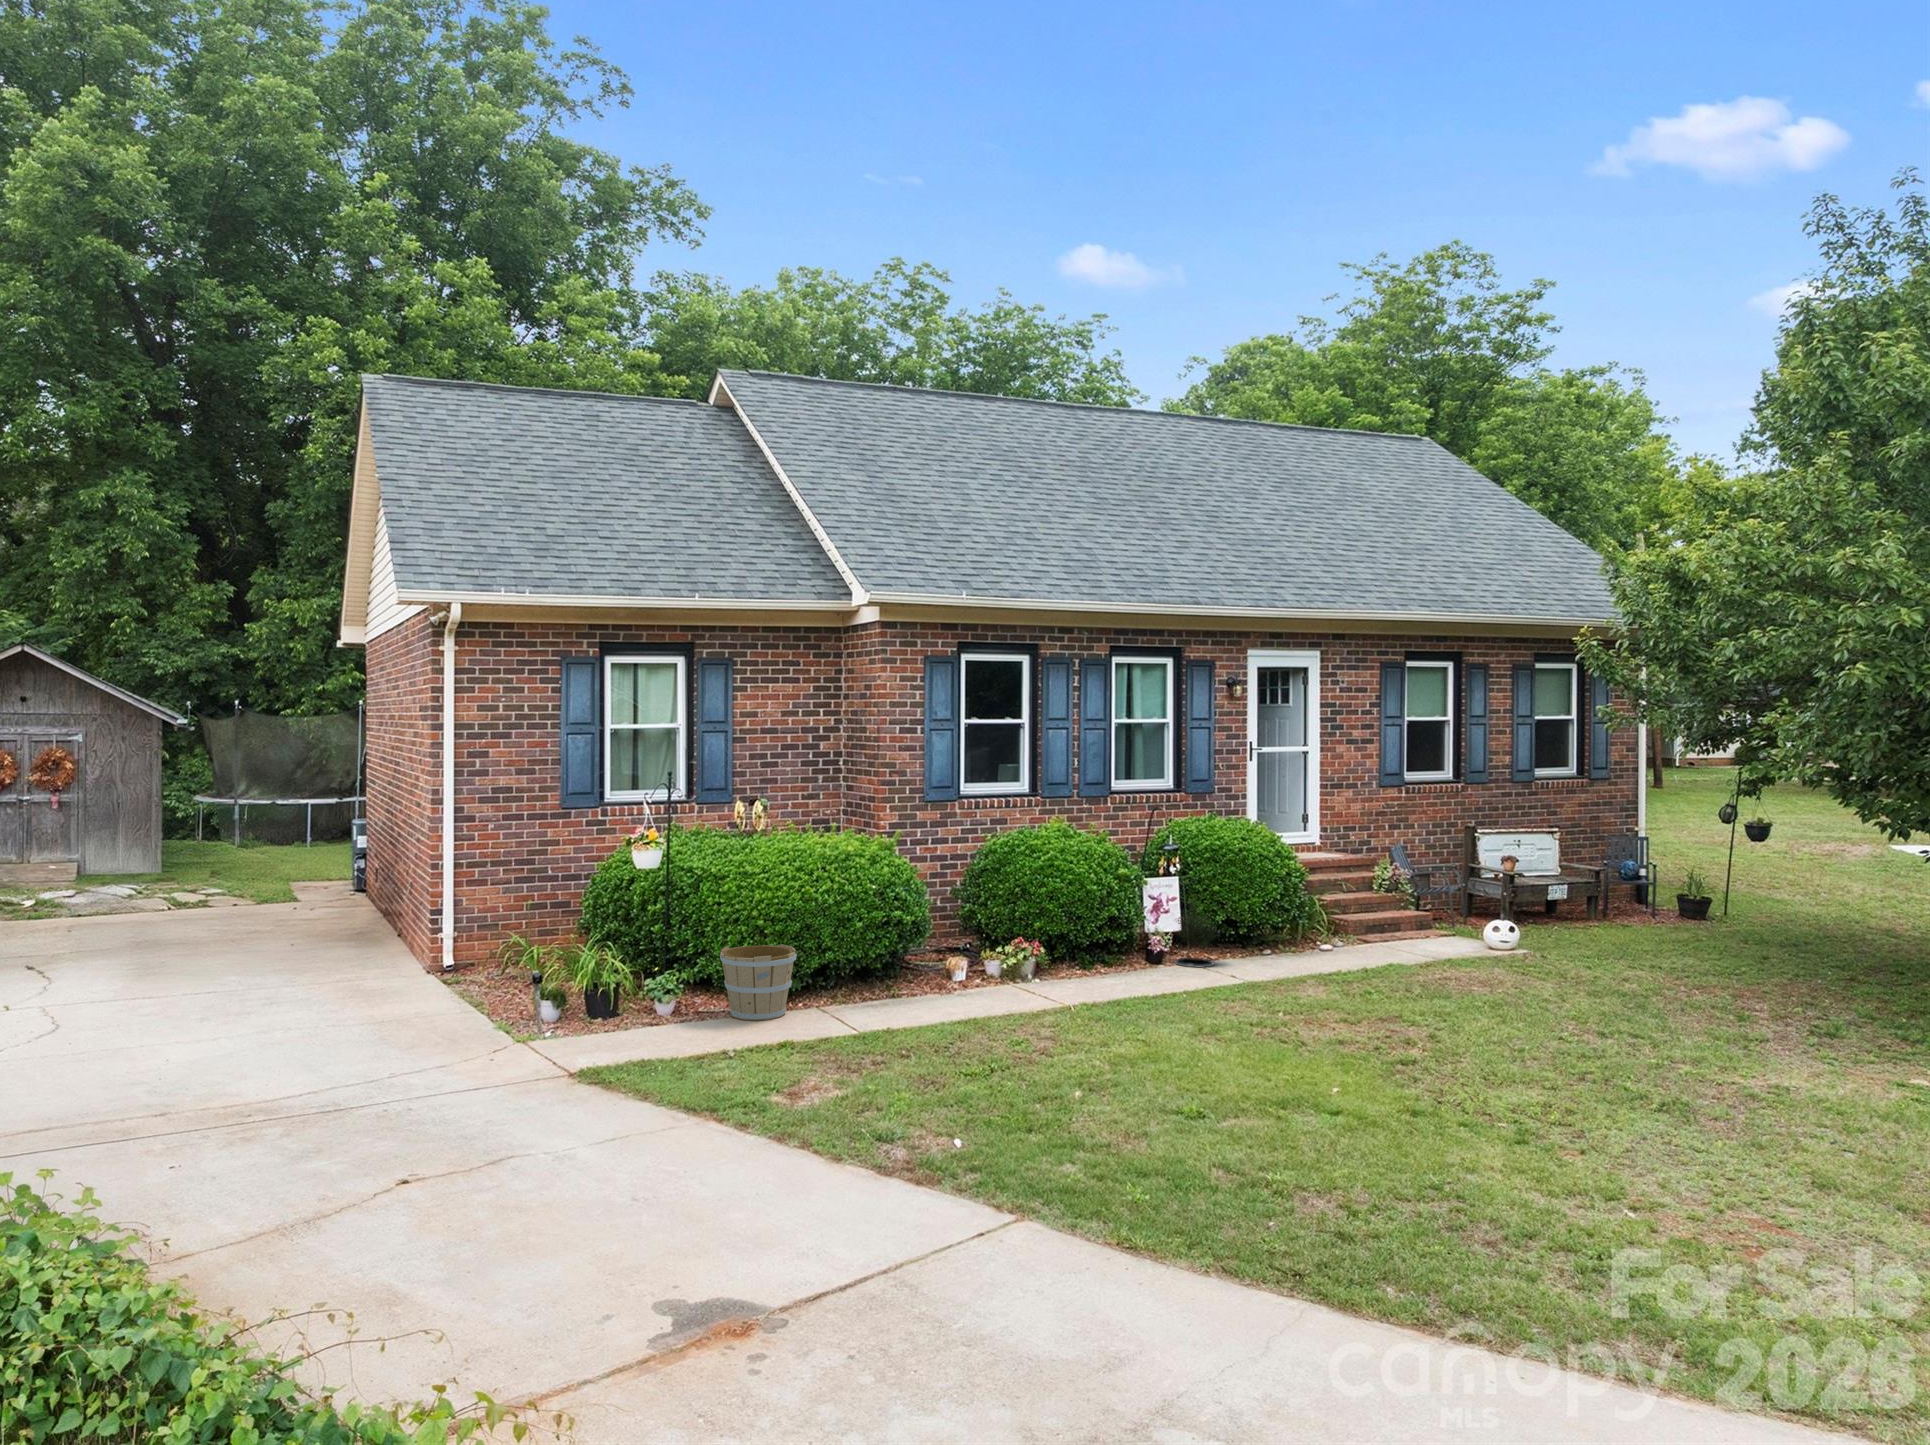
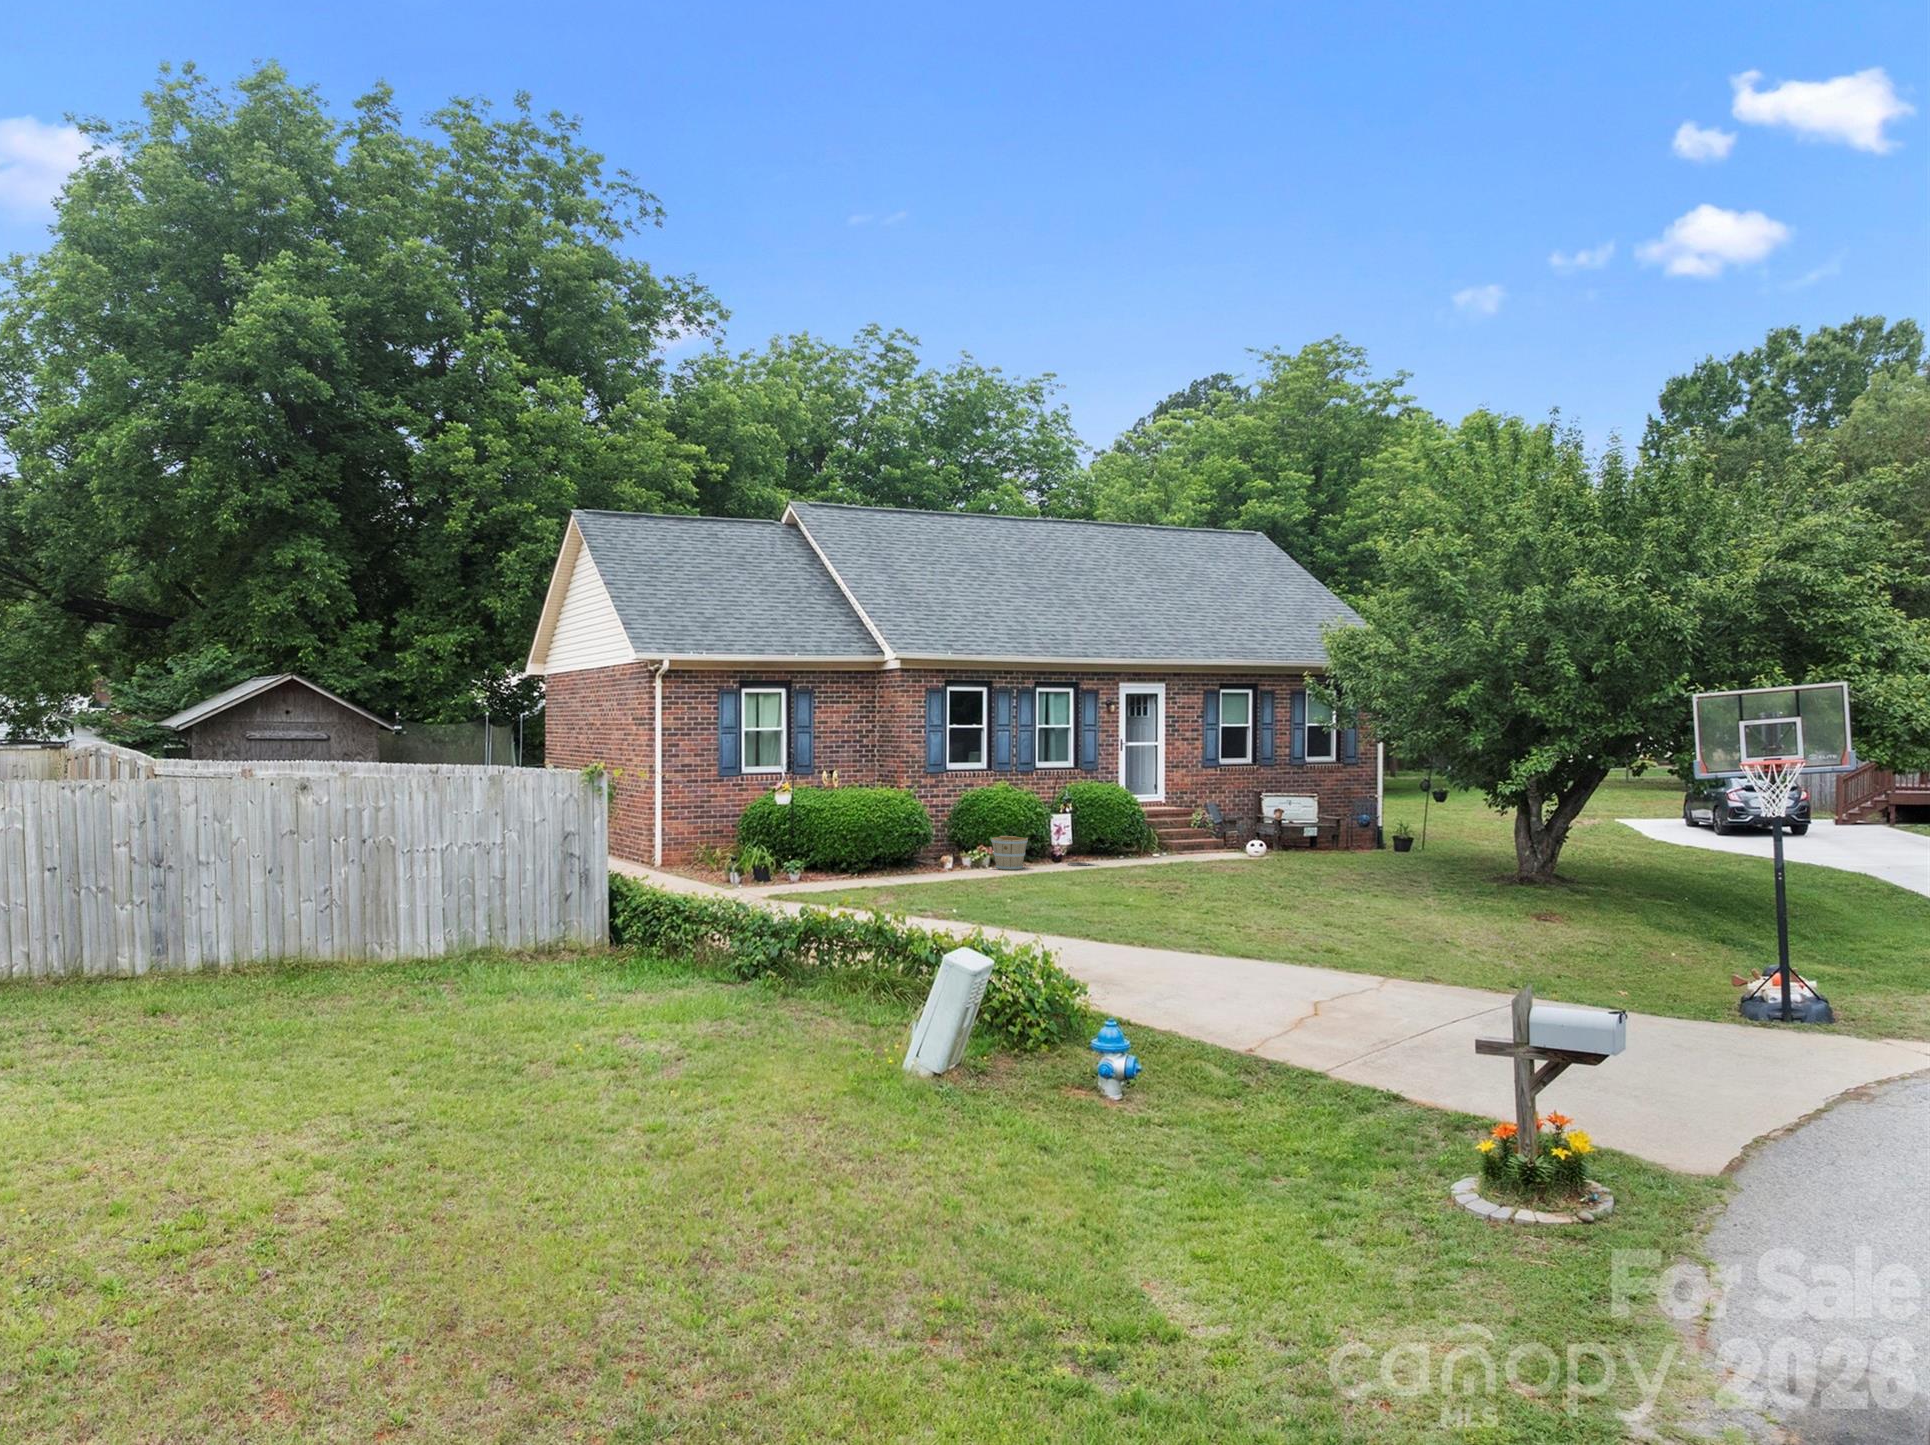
wooden bucket: present [720,944,797,1021] -> present [991,836,1028,870]

